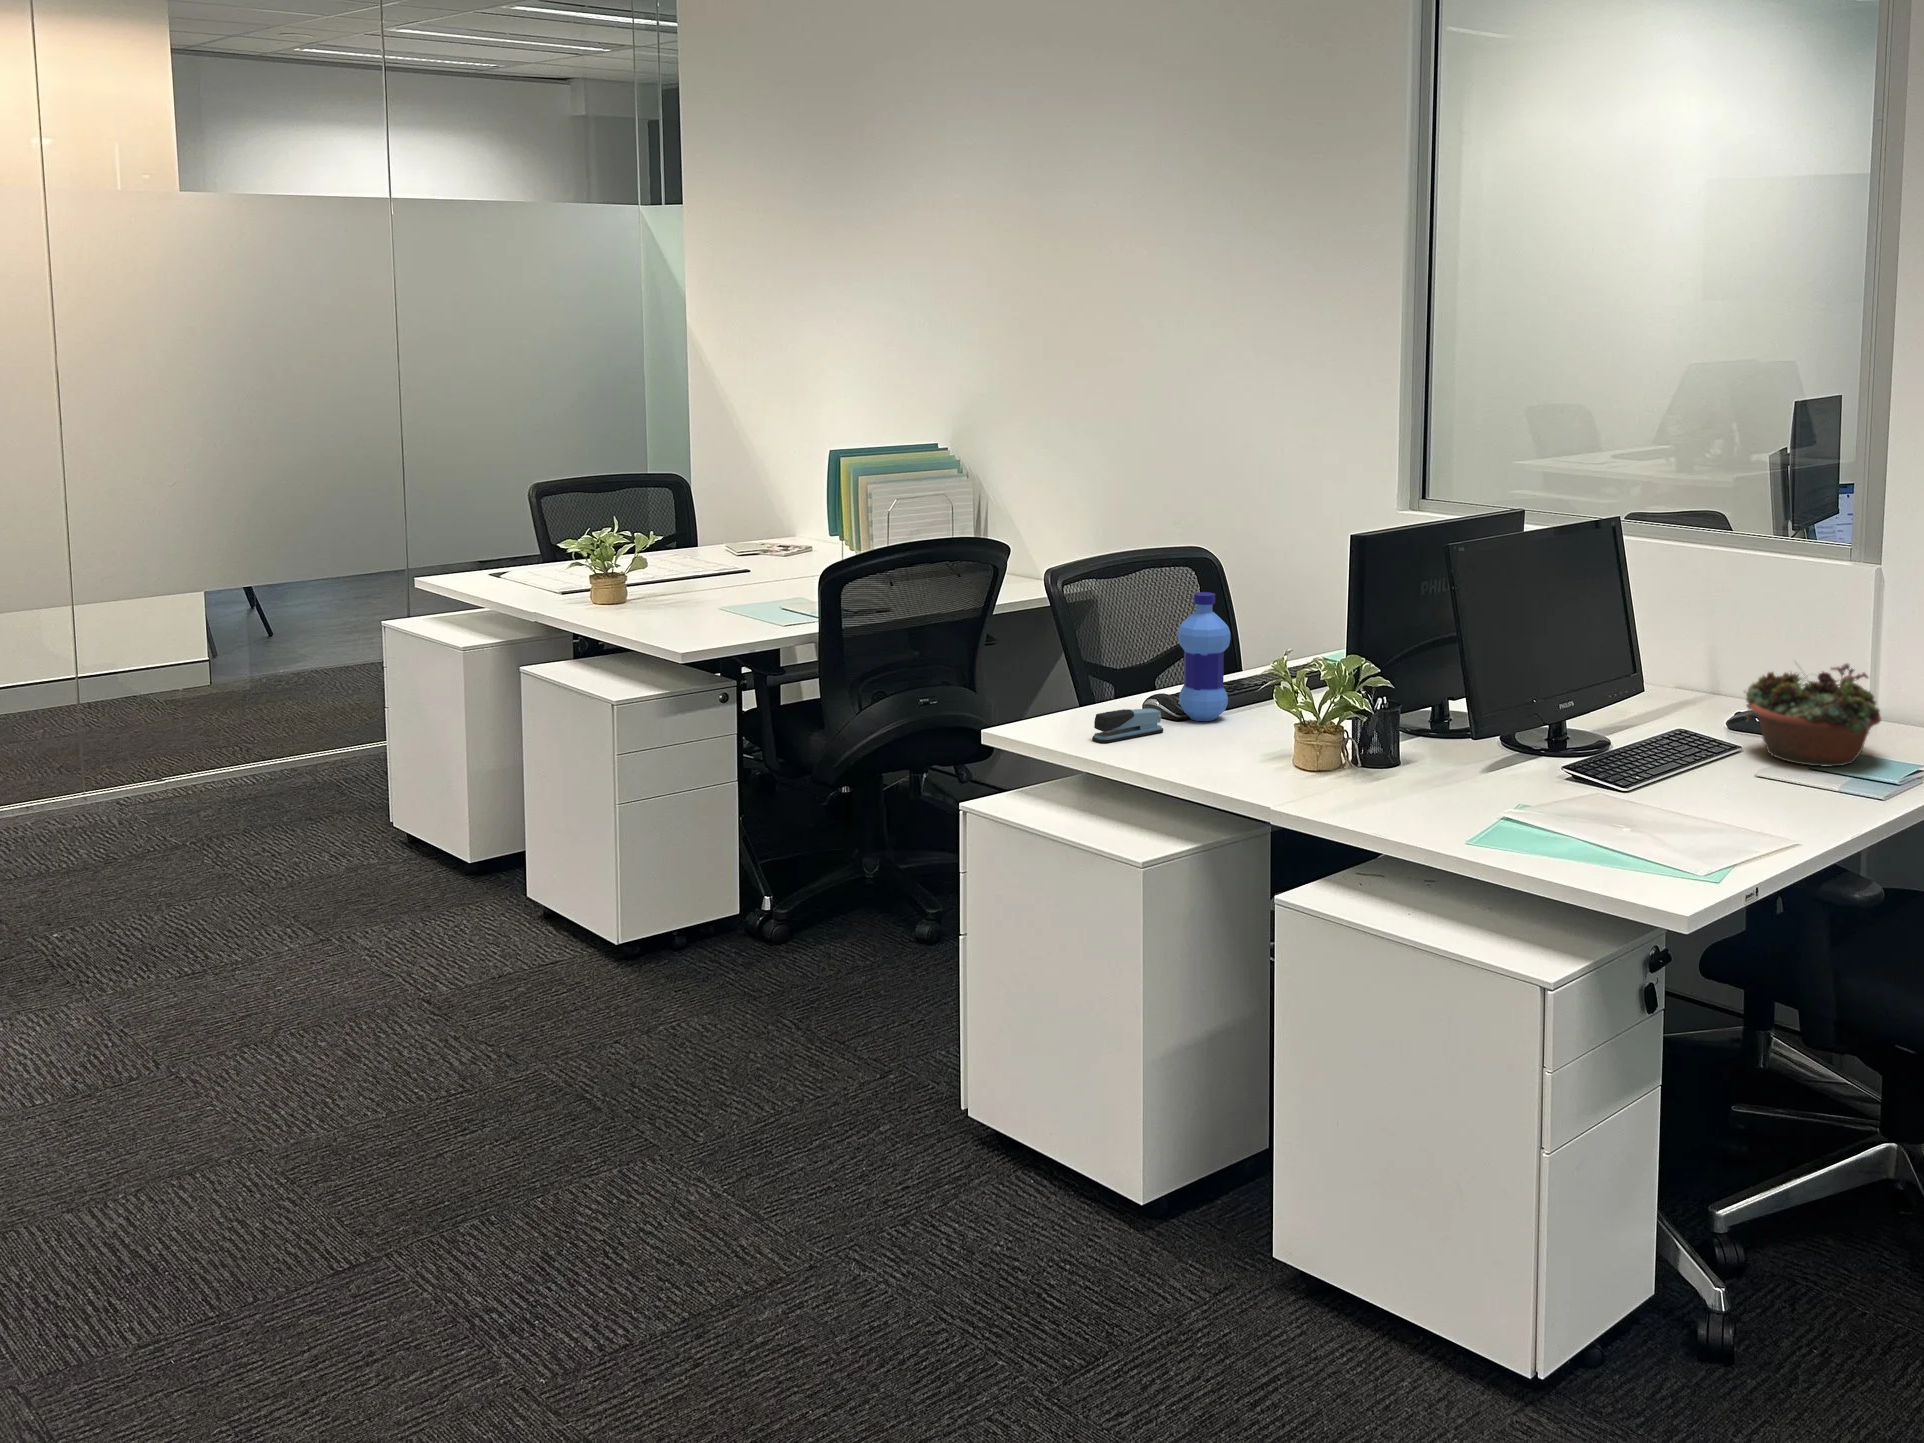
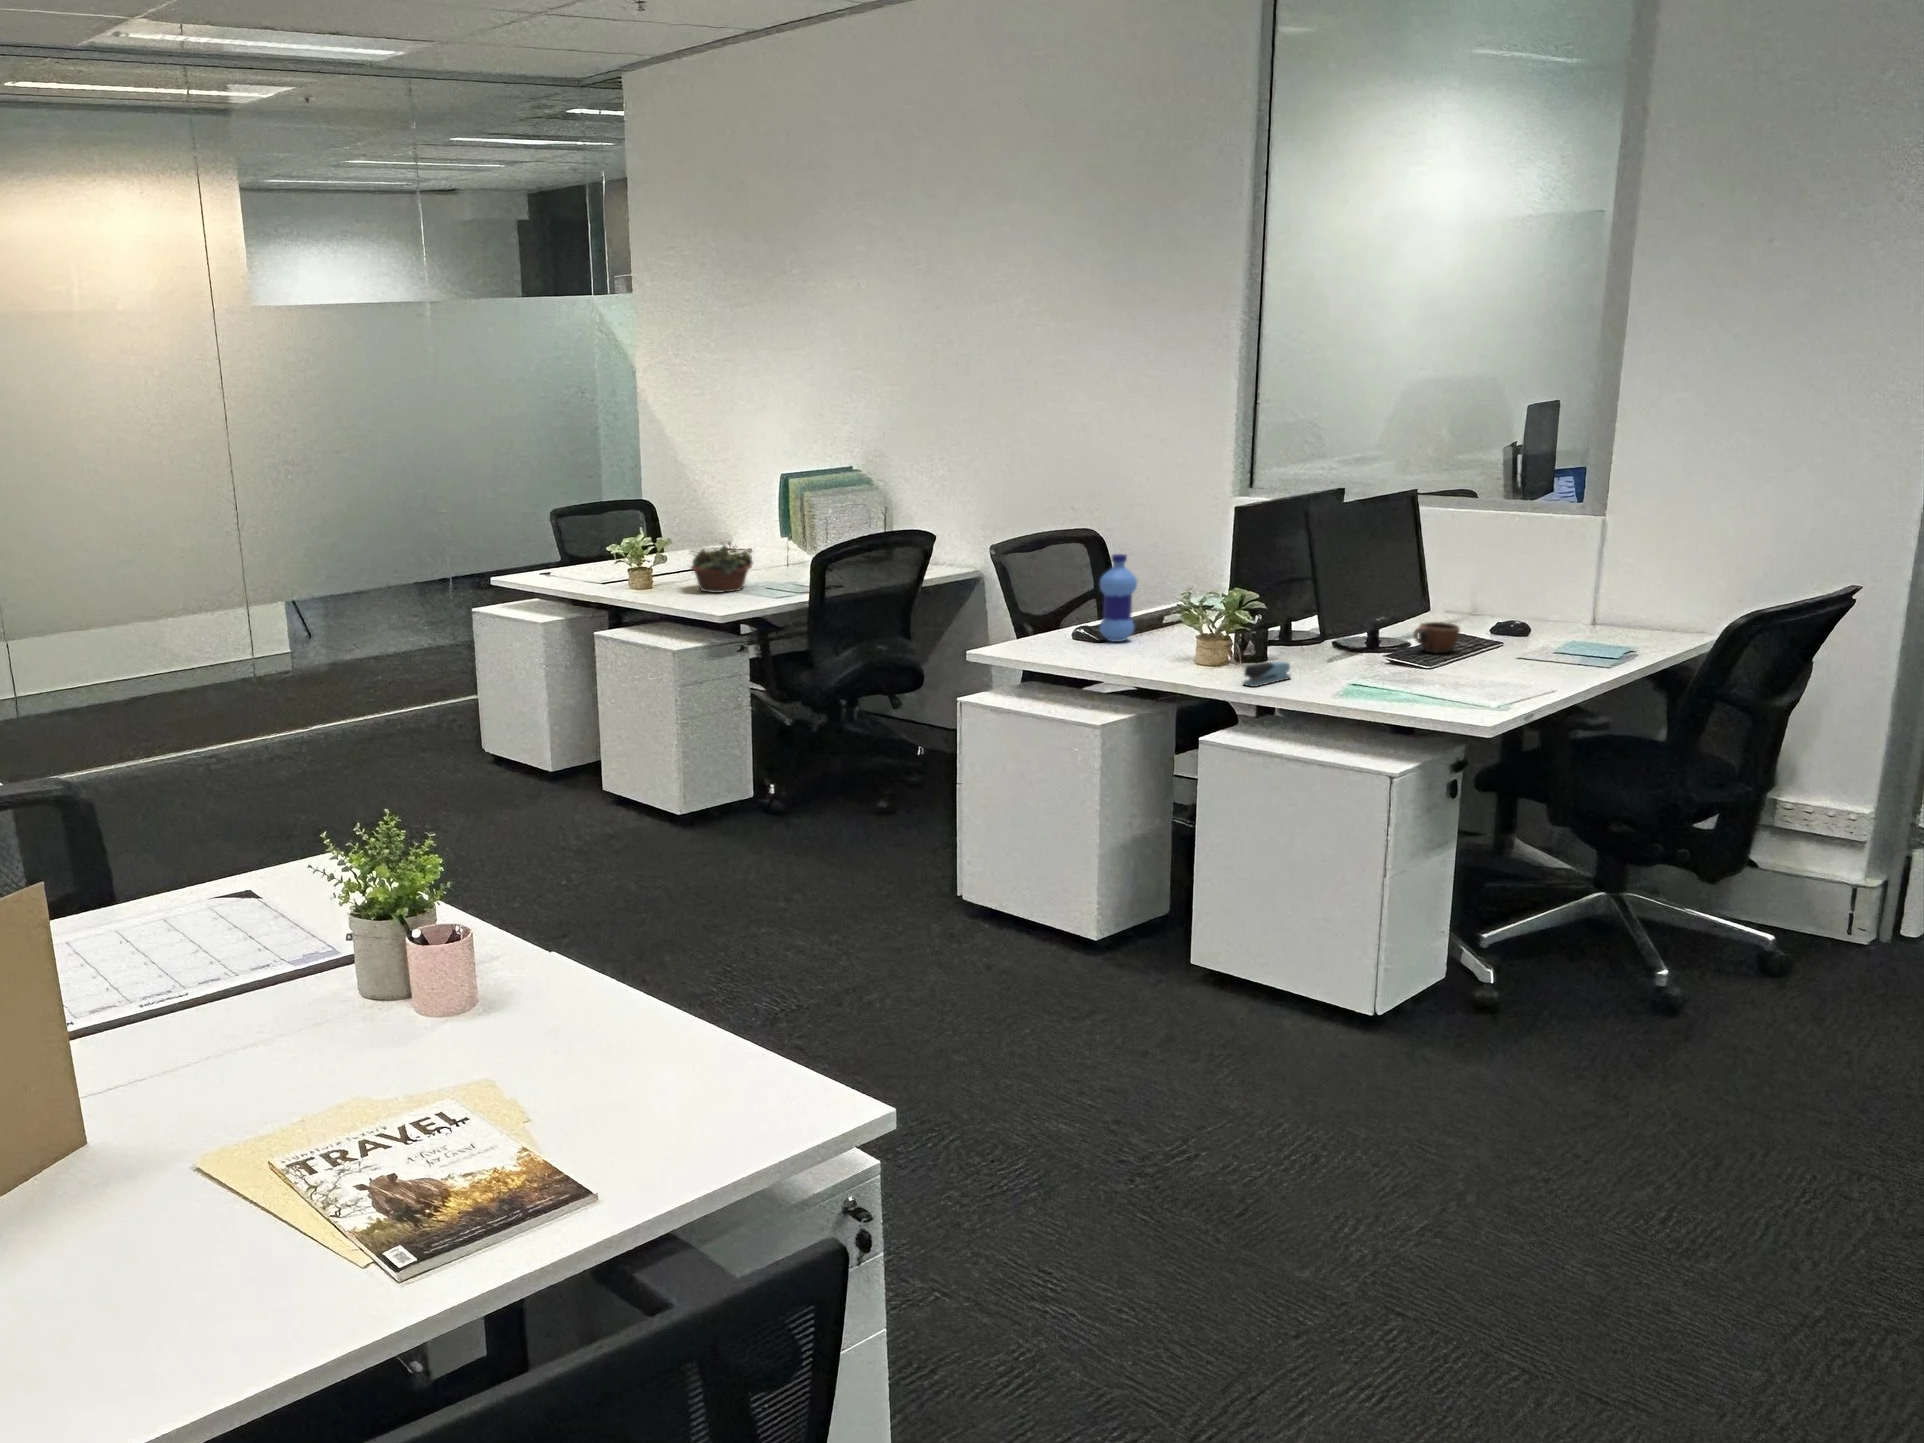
succulent planter: present [1746,664,1881,766] -> present [691,542,753,593]
stapler: present [1092,708,1163,743] -> present [1243,662,1290,687]
mug: none [1611,712,1677,761] -> present [1413,622,1460,653]

